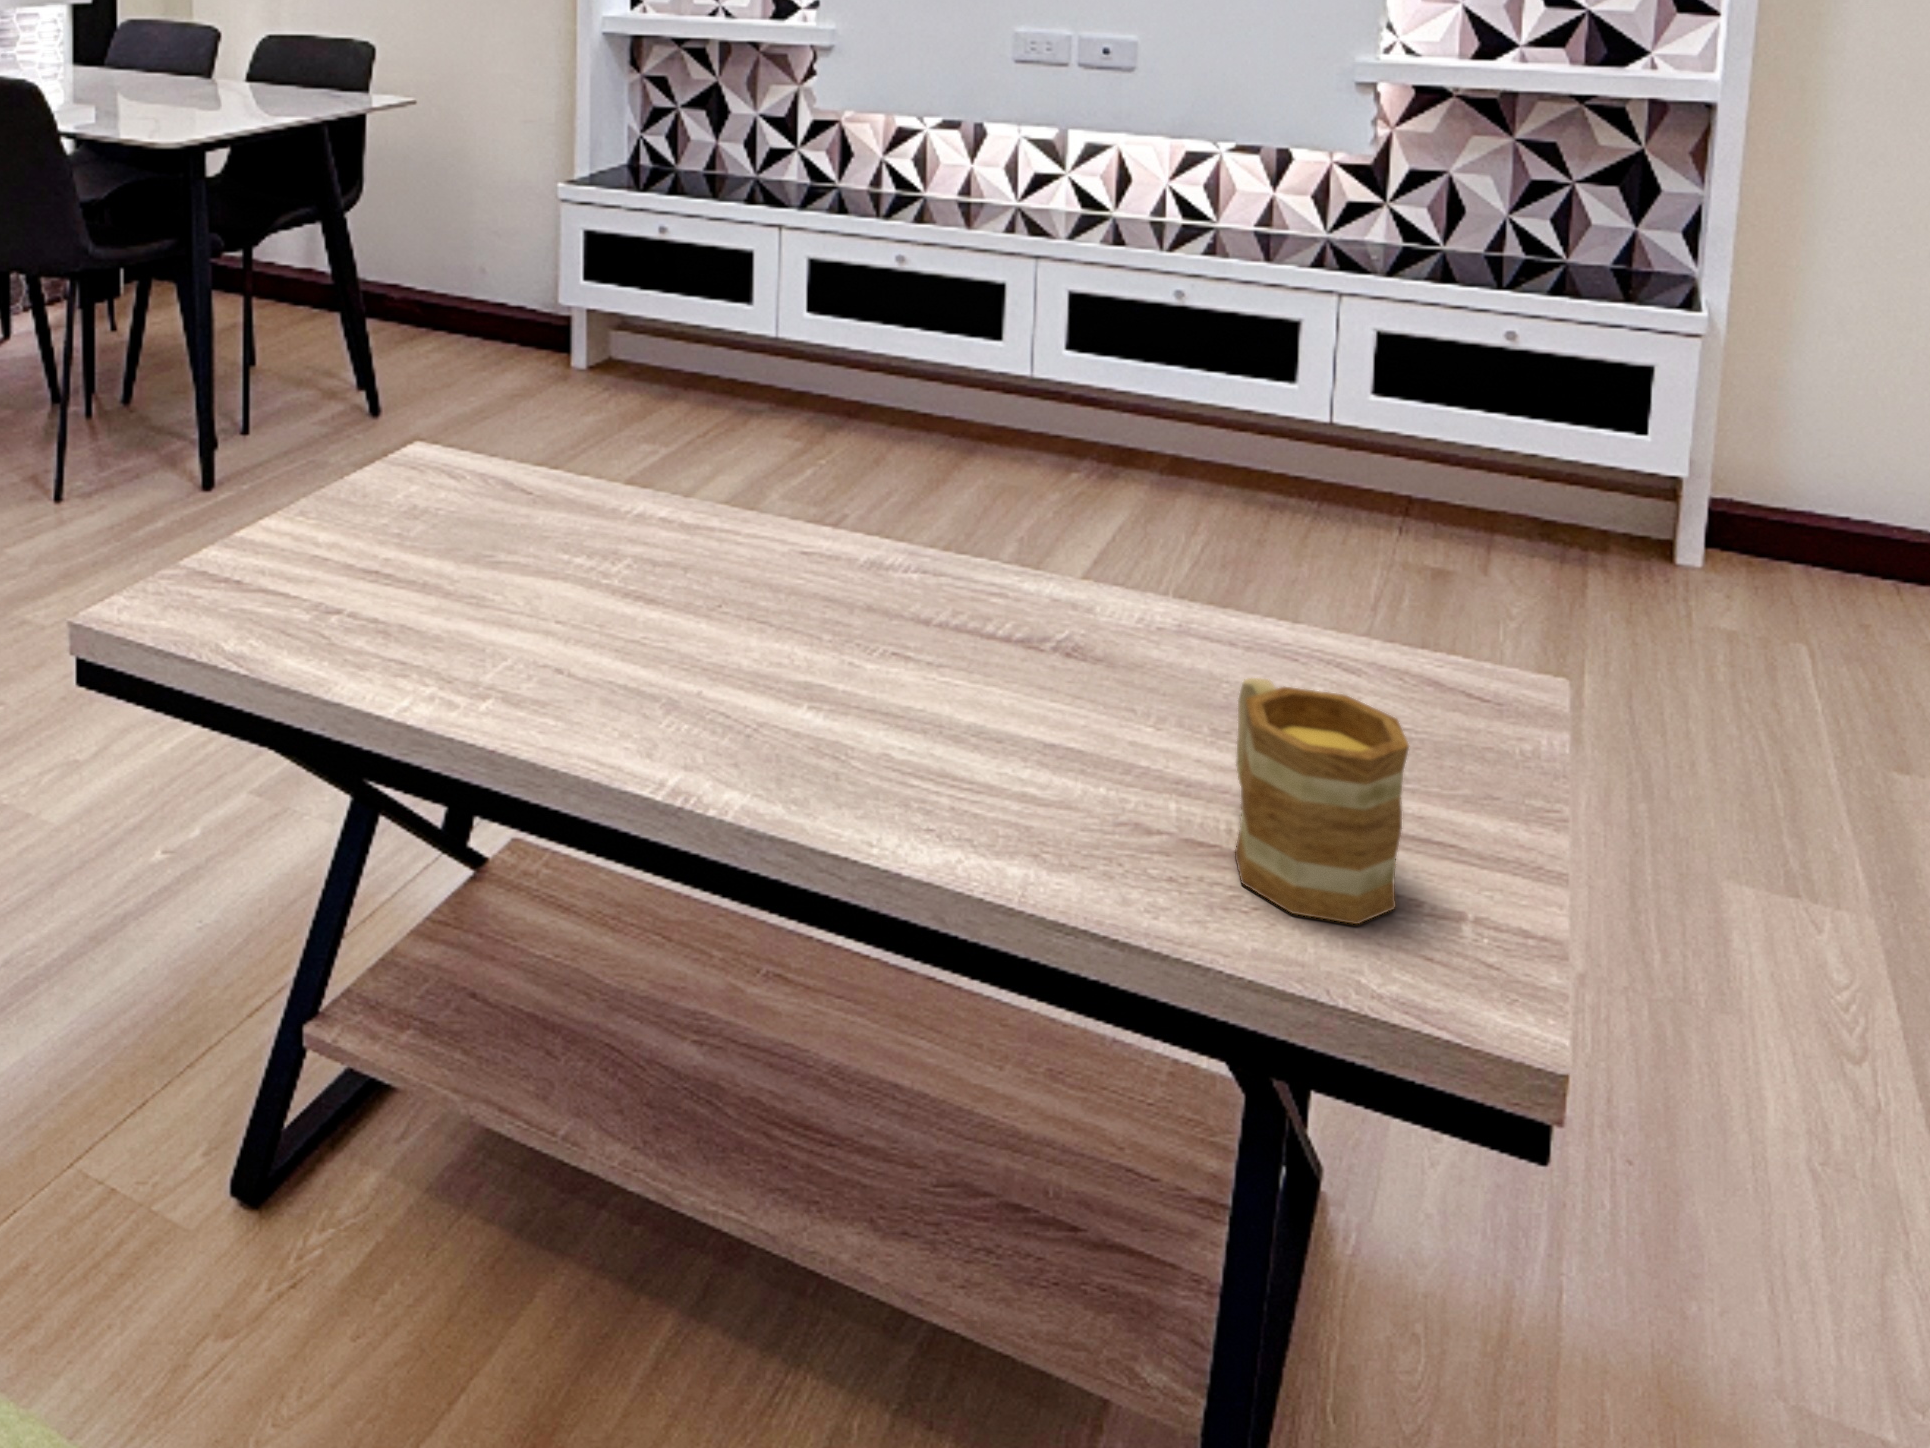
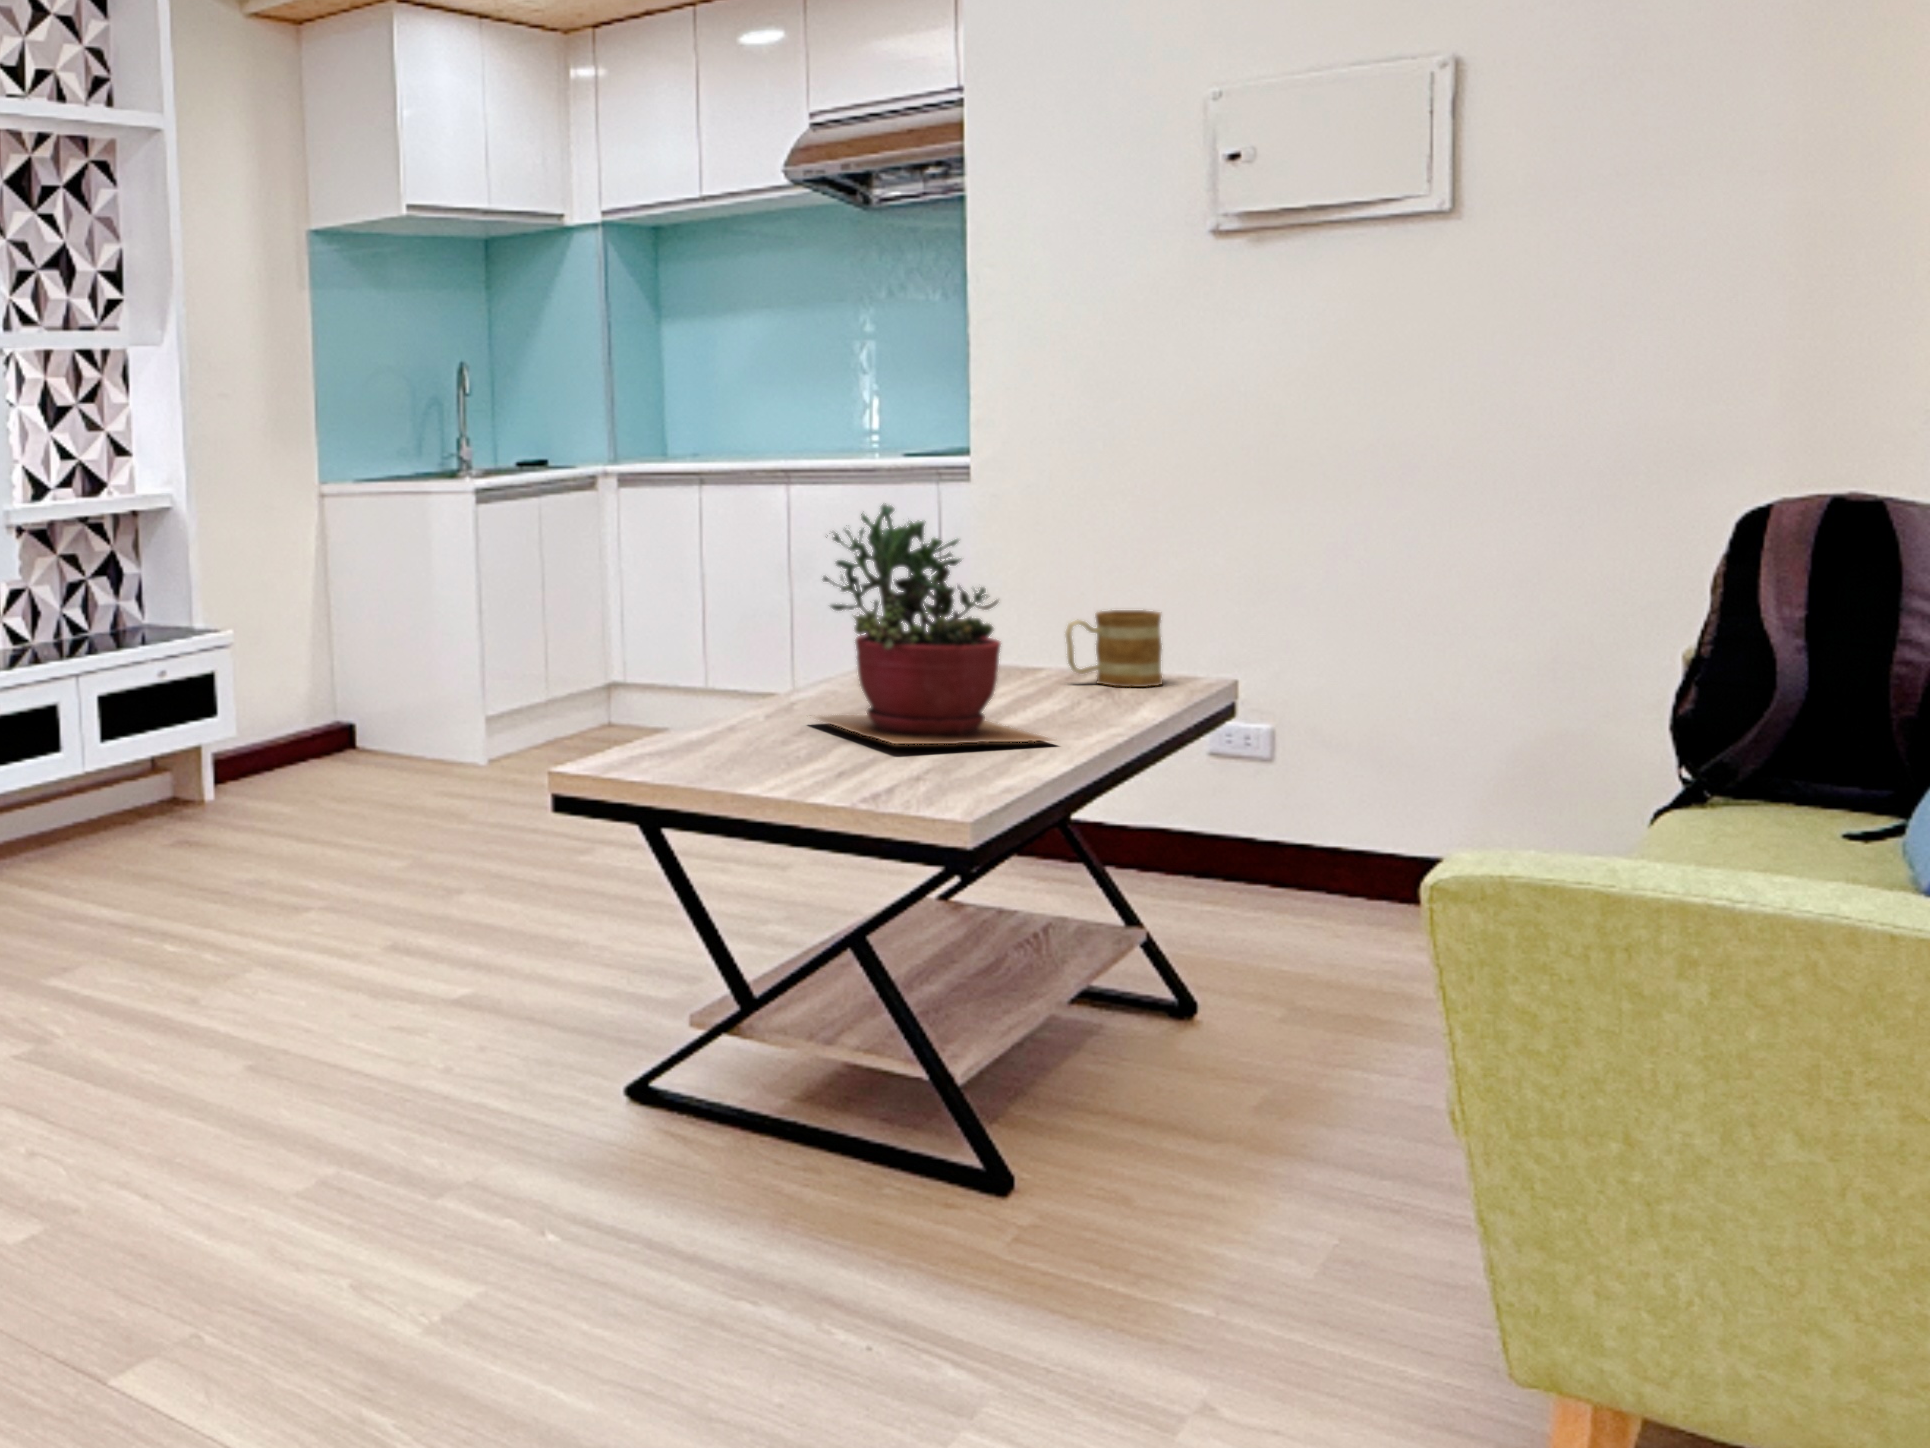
succulent plant: none [404,240,782,691] -> present [814,503,1051,744]

